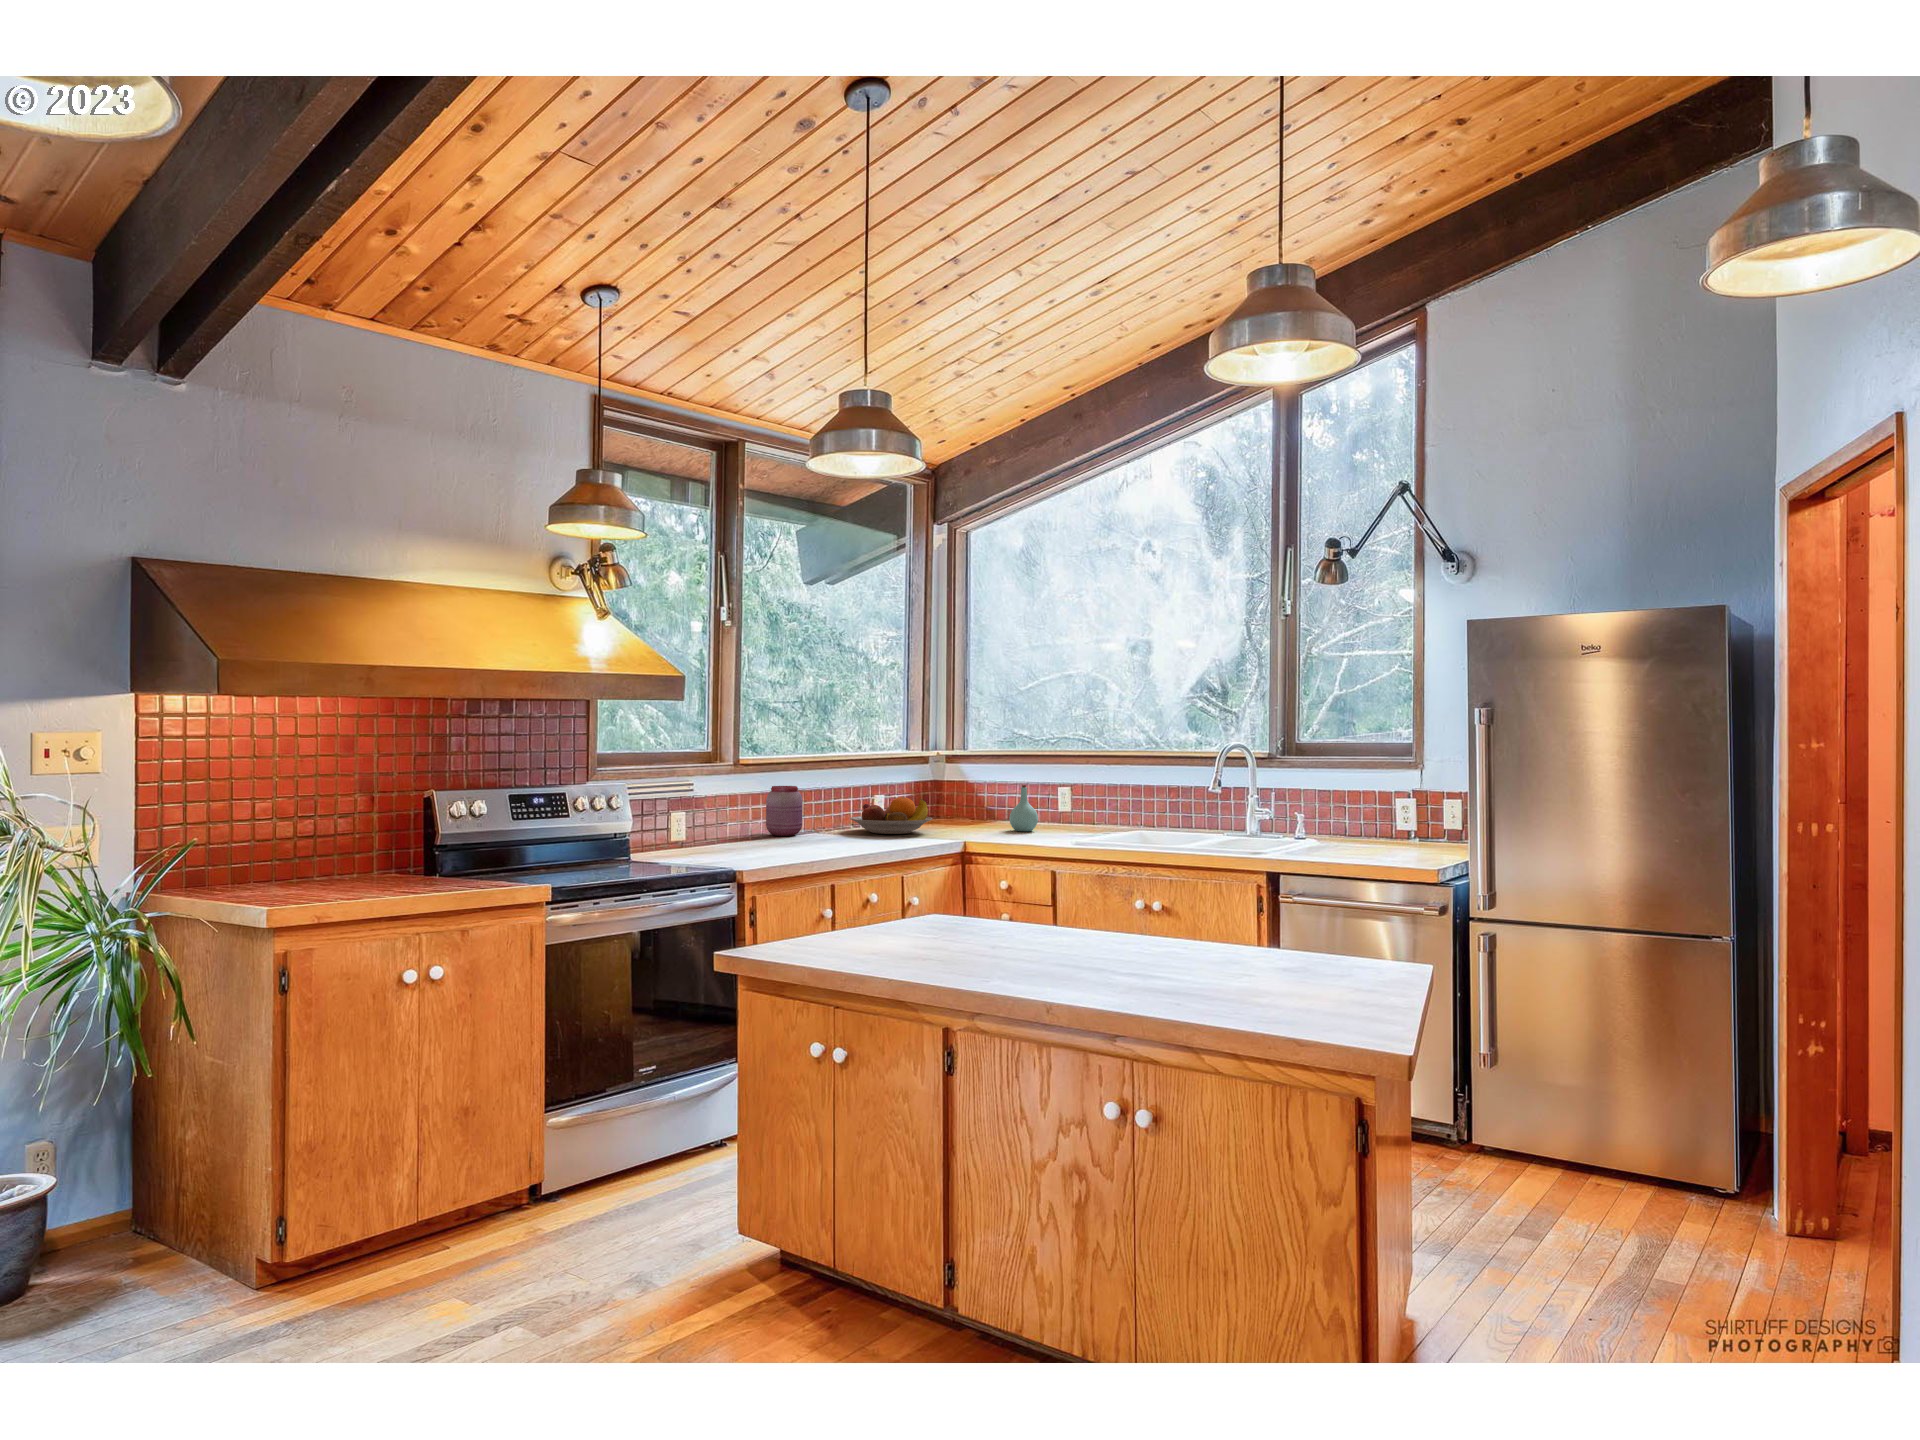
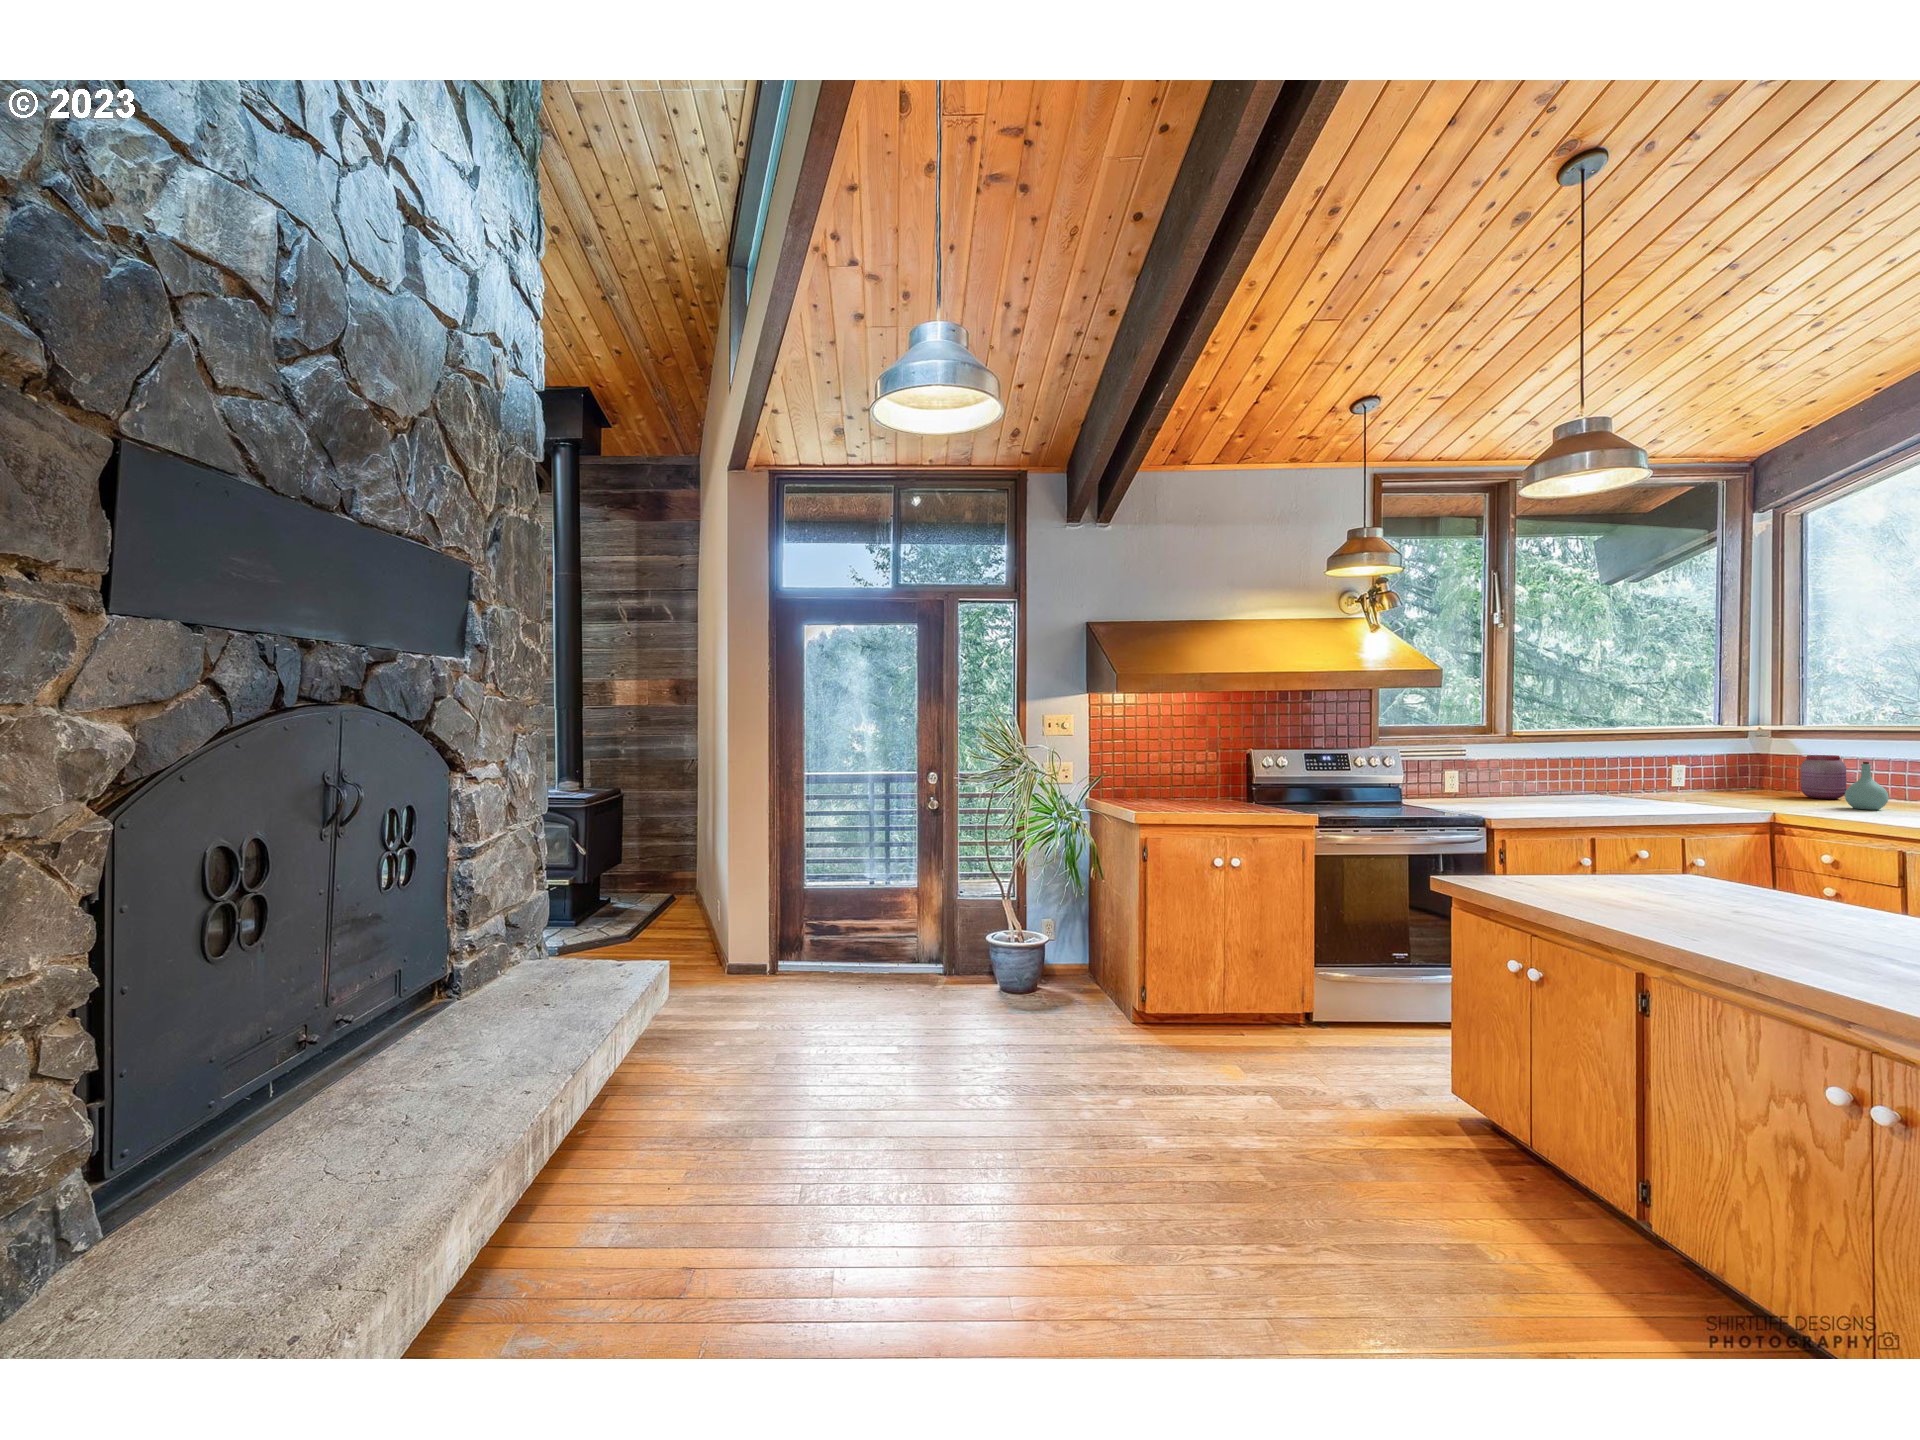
jar: present [766,786,803,836] -> present [1801,755,1846,799]
fruit bowl: present [850,797,932,834] -> none [1633,770,1732,803]

